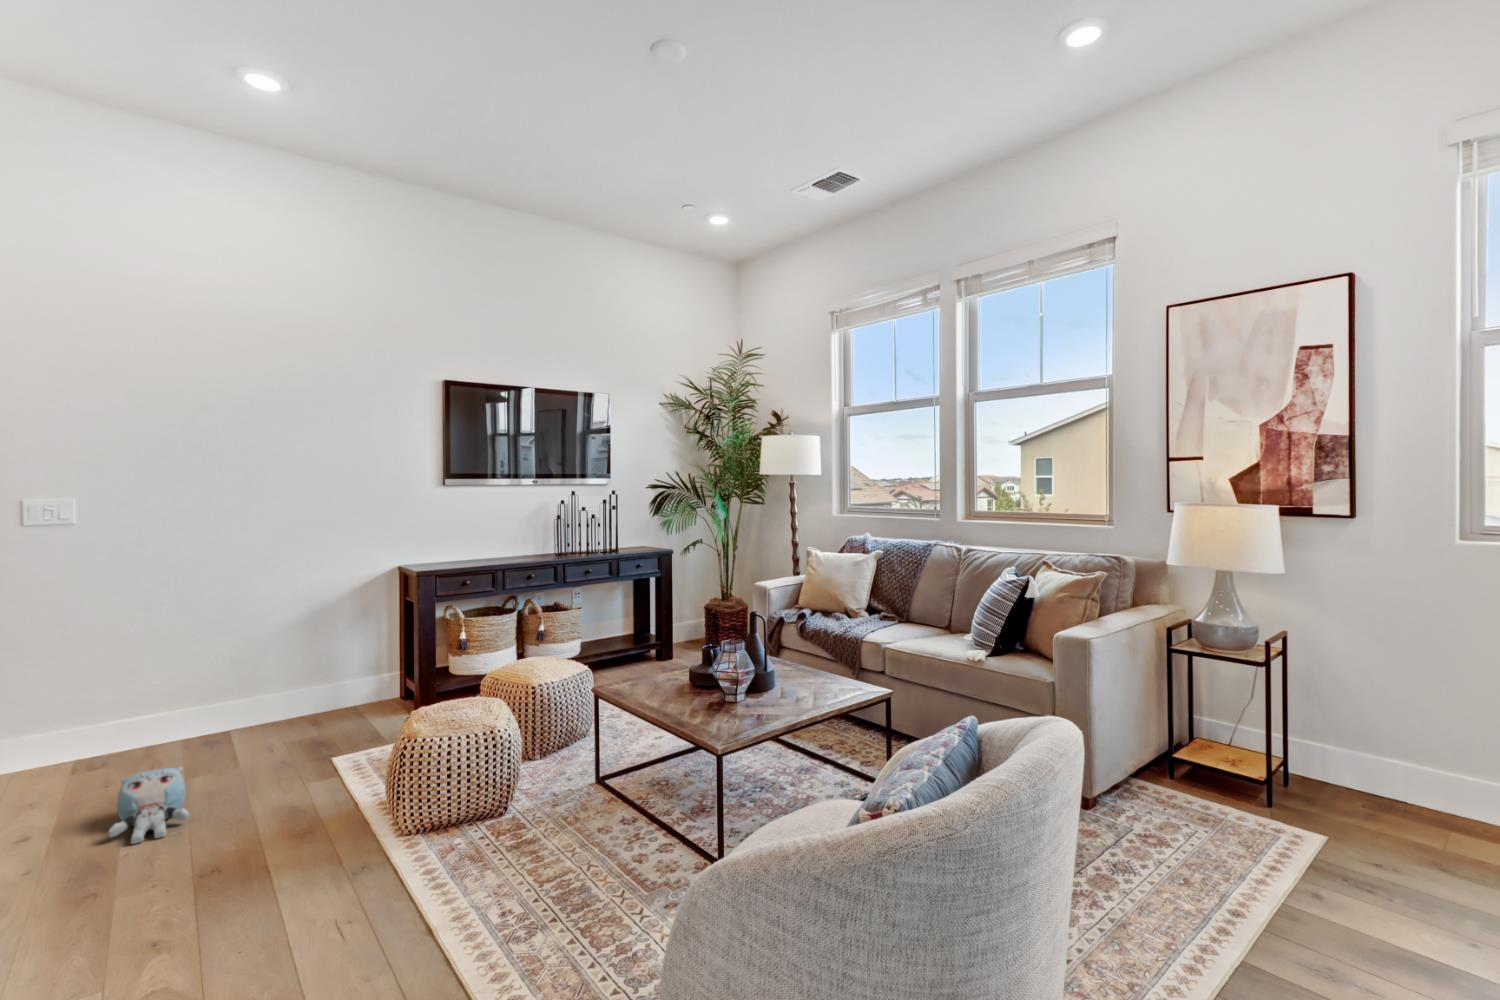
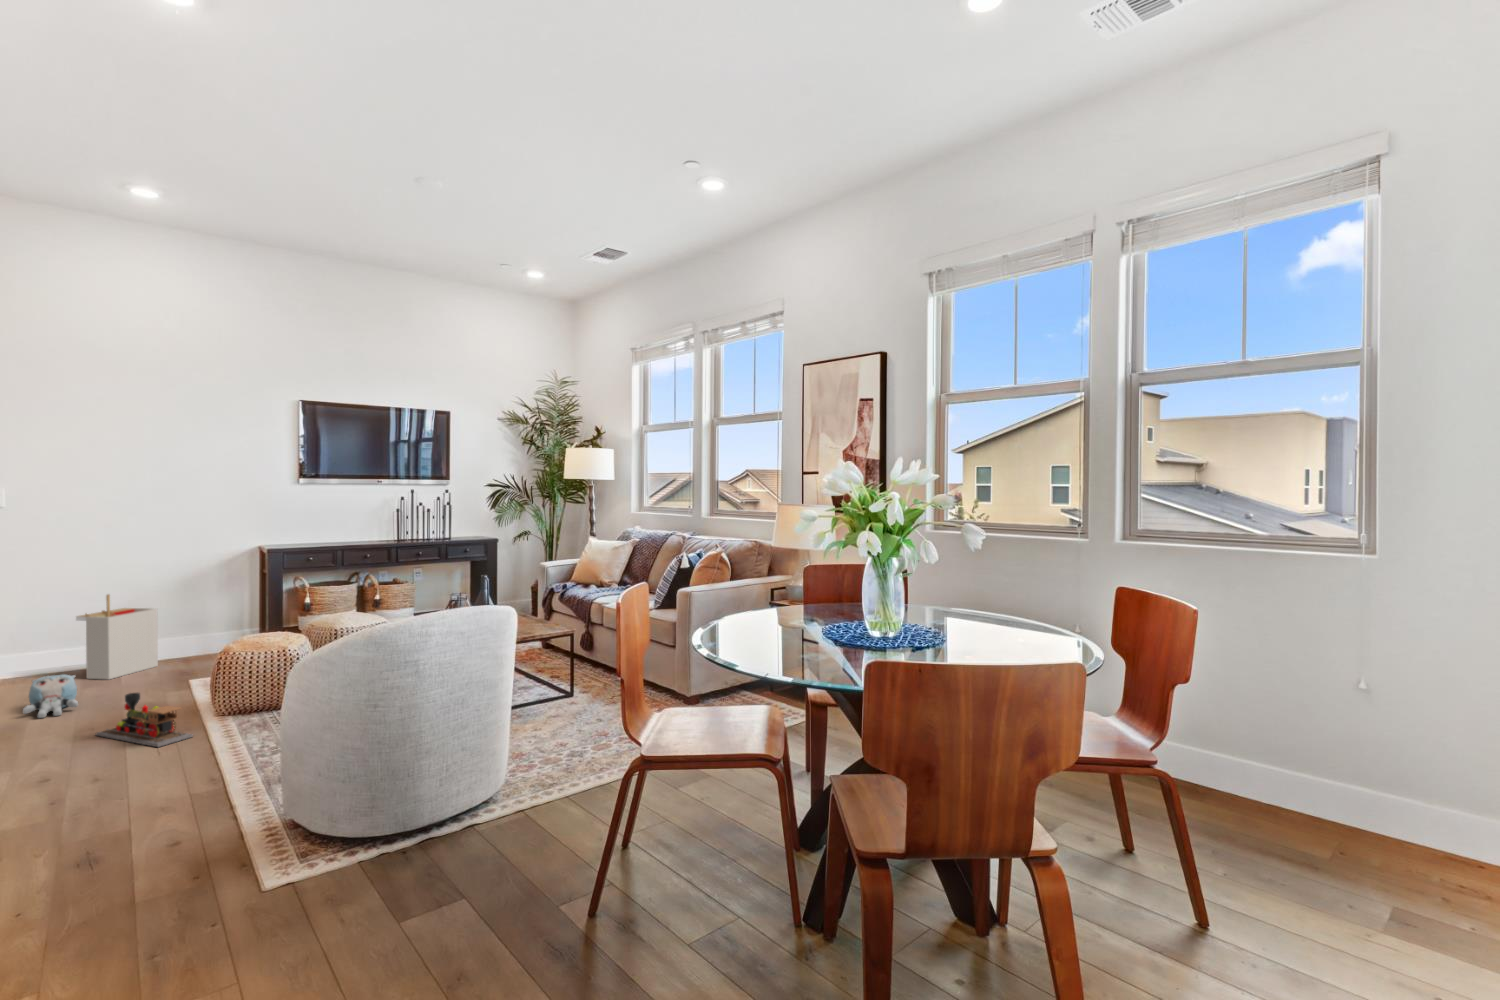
storage bin: none [176,638,282,757] -> present [76,594,158,679]
toy train: none [225,815,381,920] -> present [96,693,193,747]

